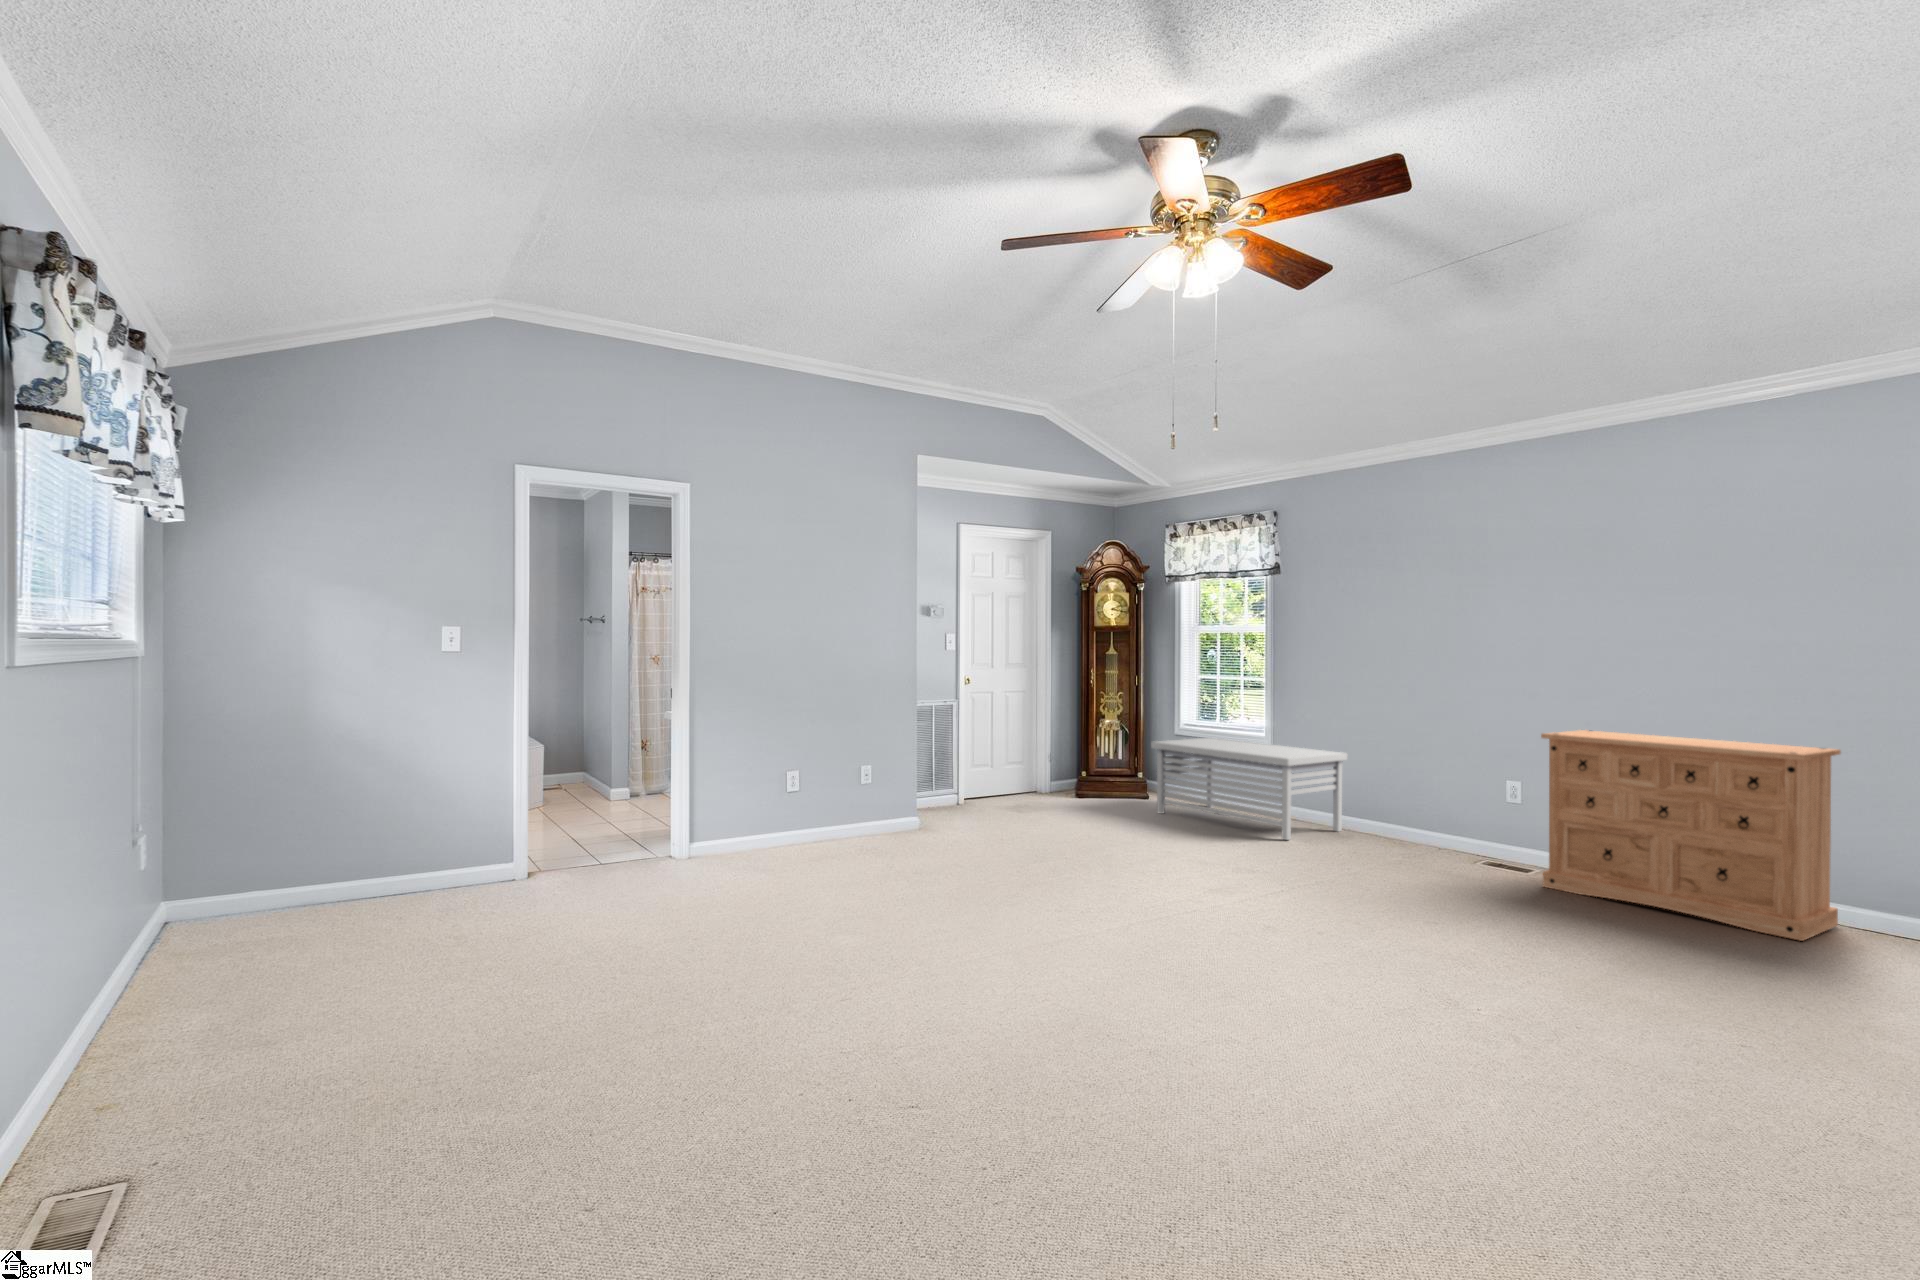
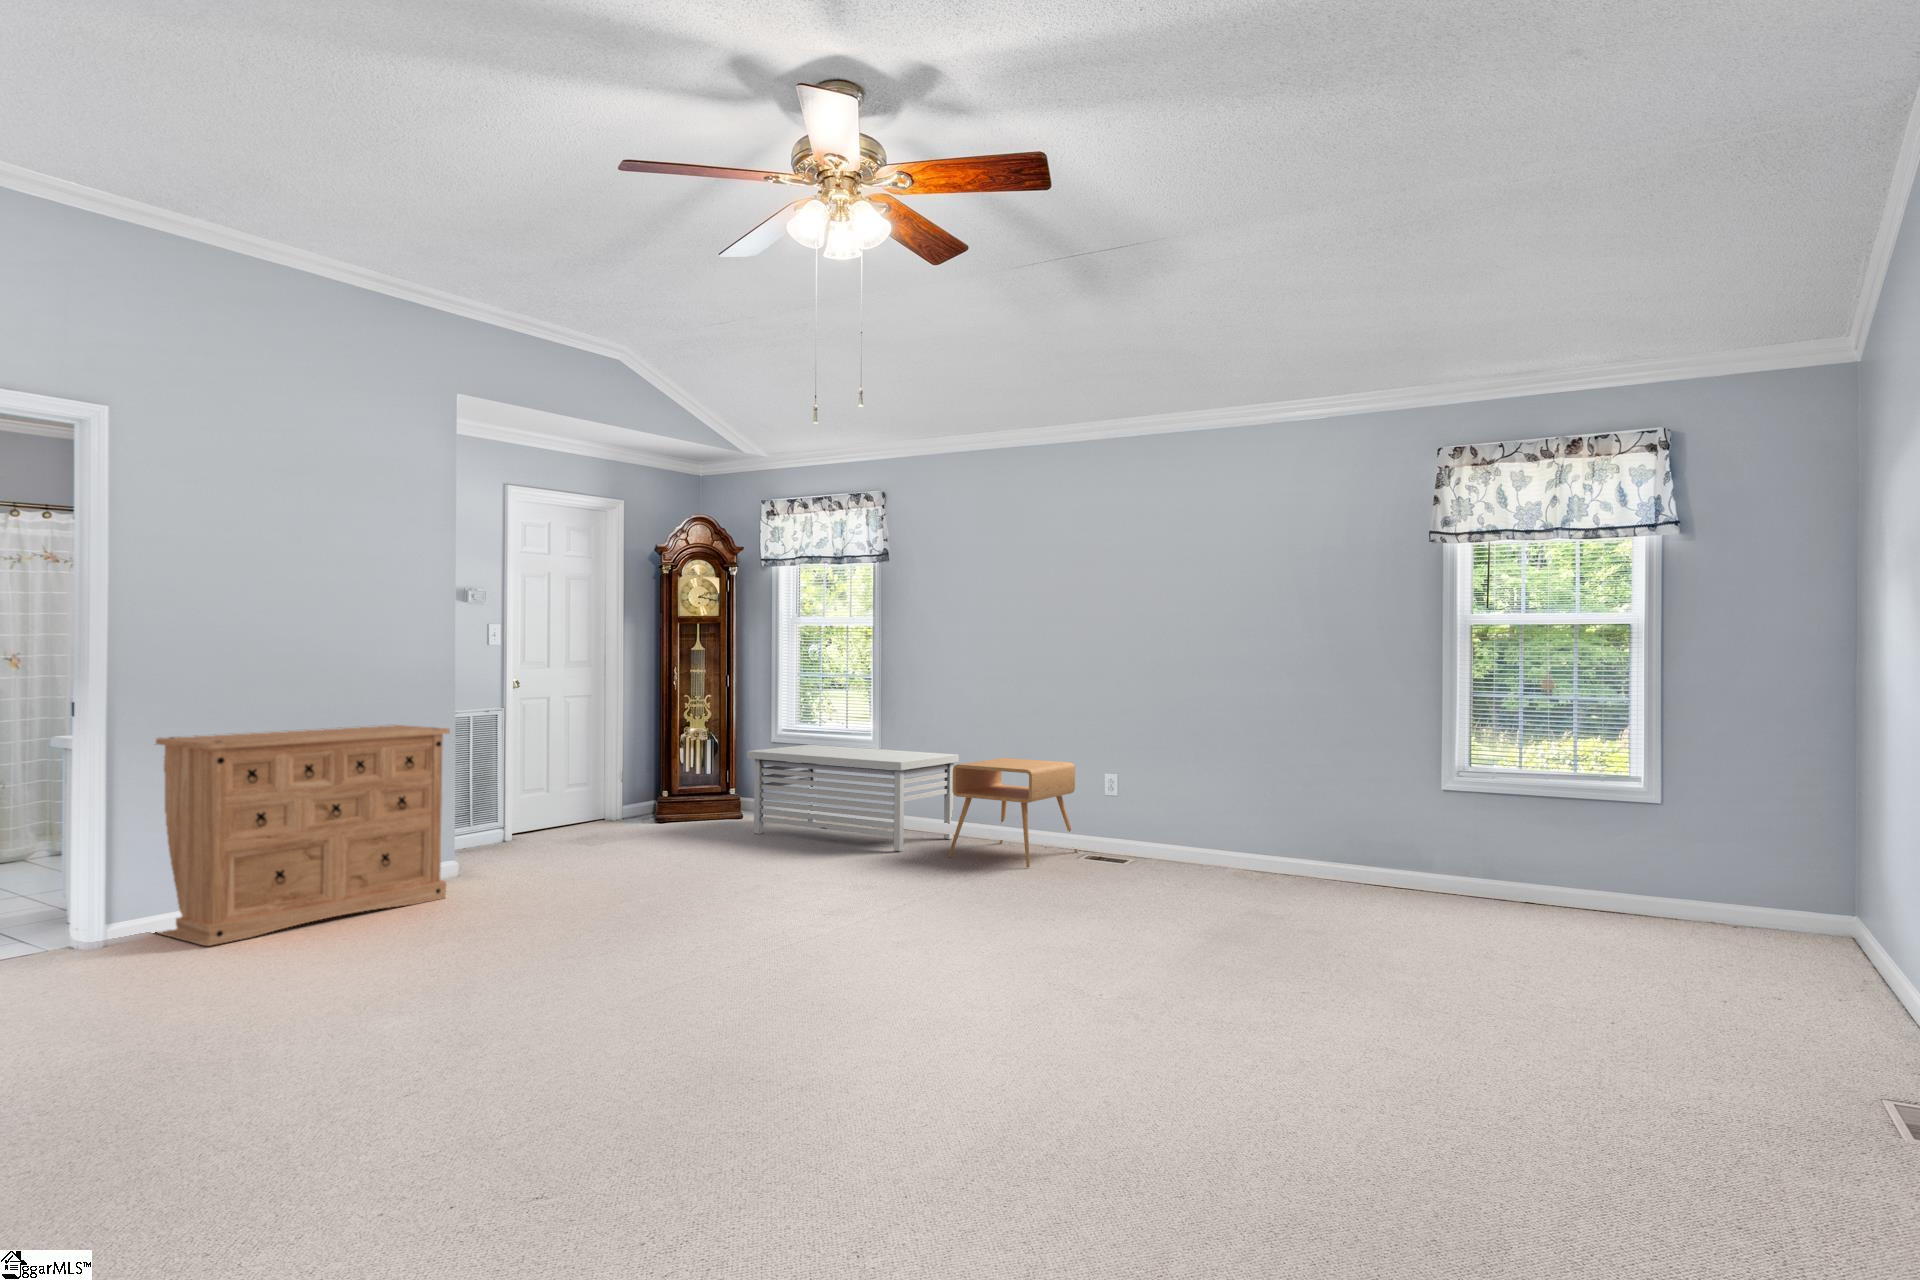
dresser: present [1541,730,1841,941] -> present [155,725,450,946]
side table: none [1334,758,1472,867] -> present [948,758,1078,868]

